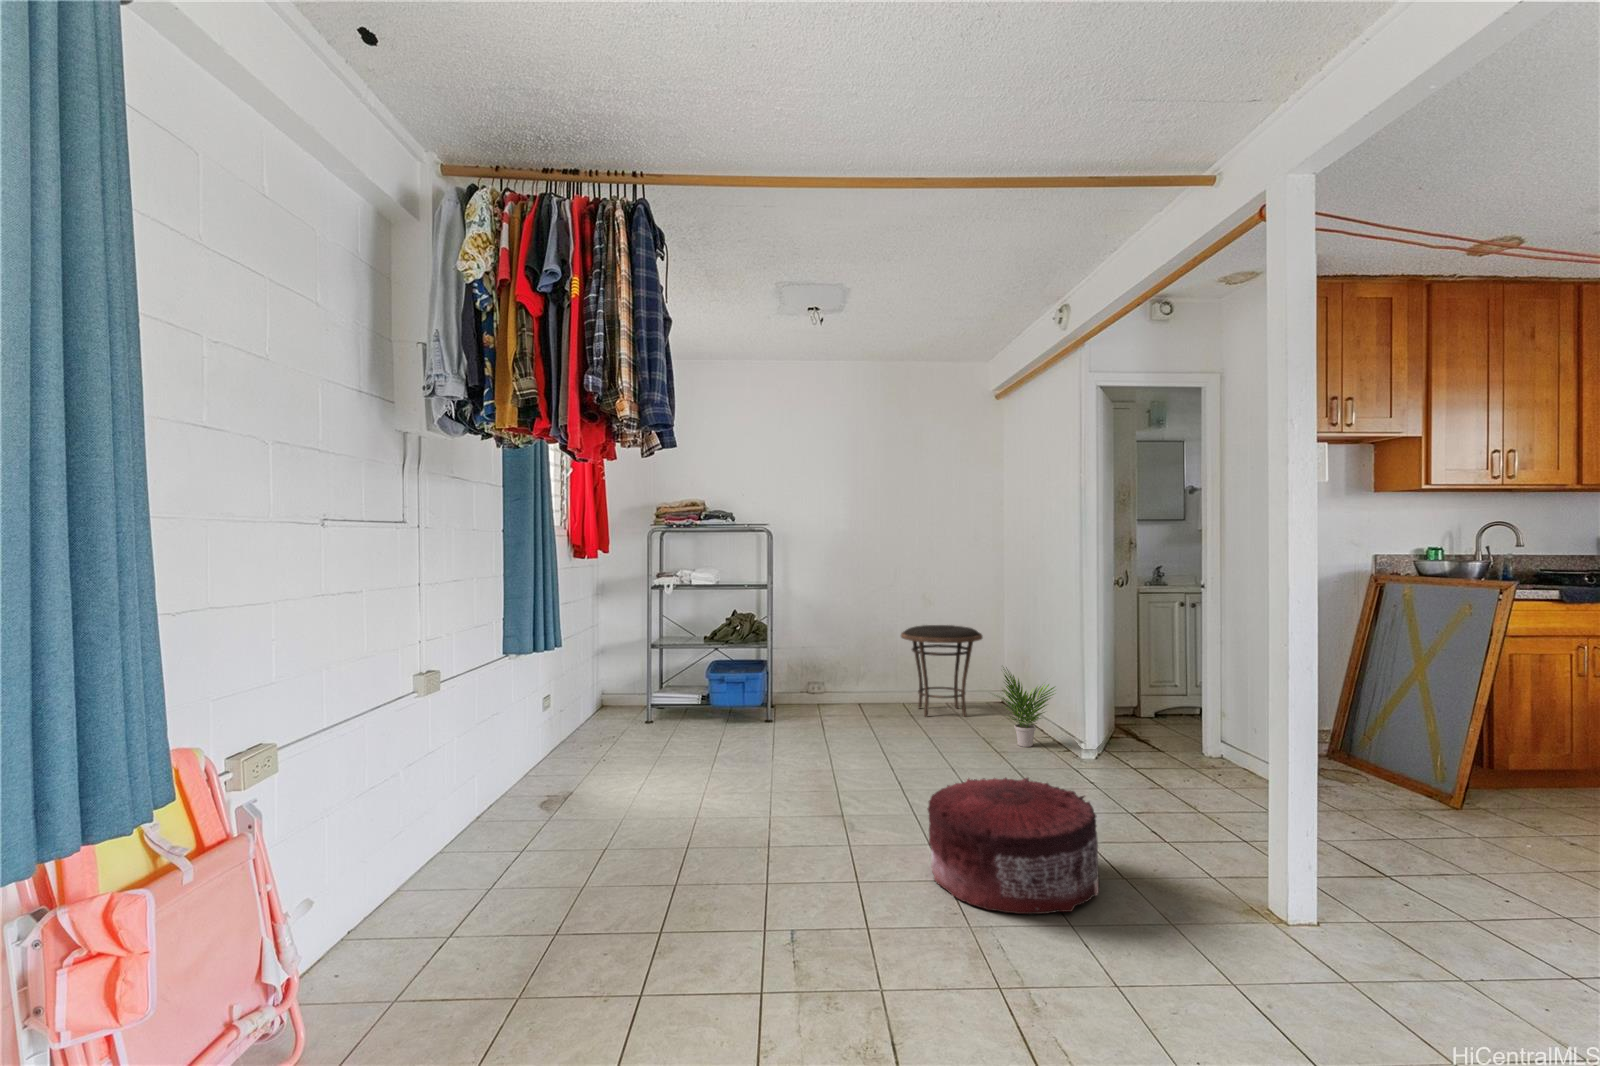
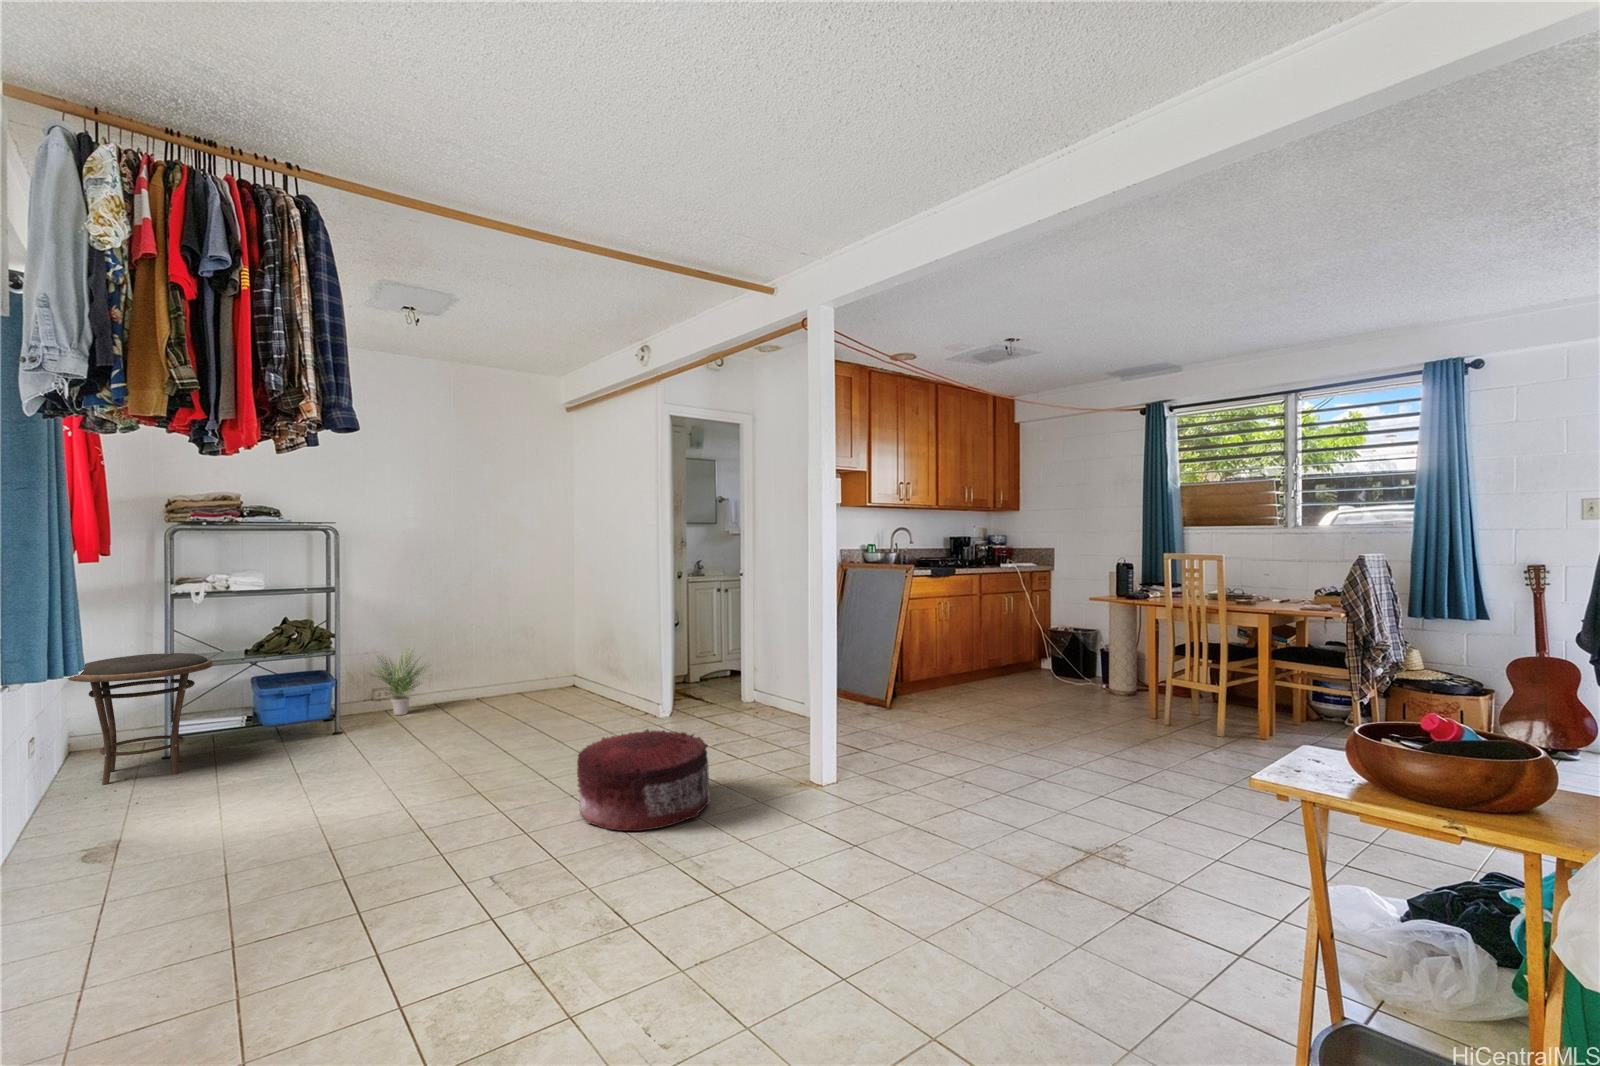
side table: present [901,625,982,717] -> present [68,653,213,785]
potted plant: present [1001,667,1055,747] -> present [378,656,425,715]

